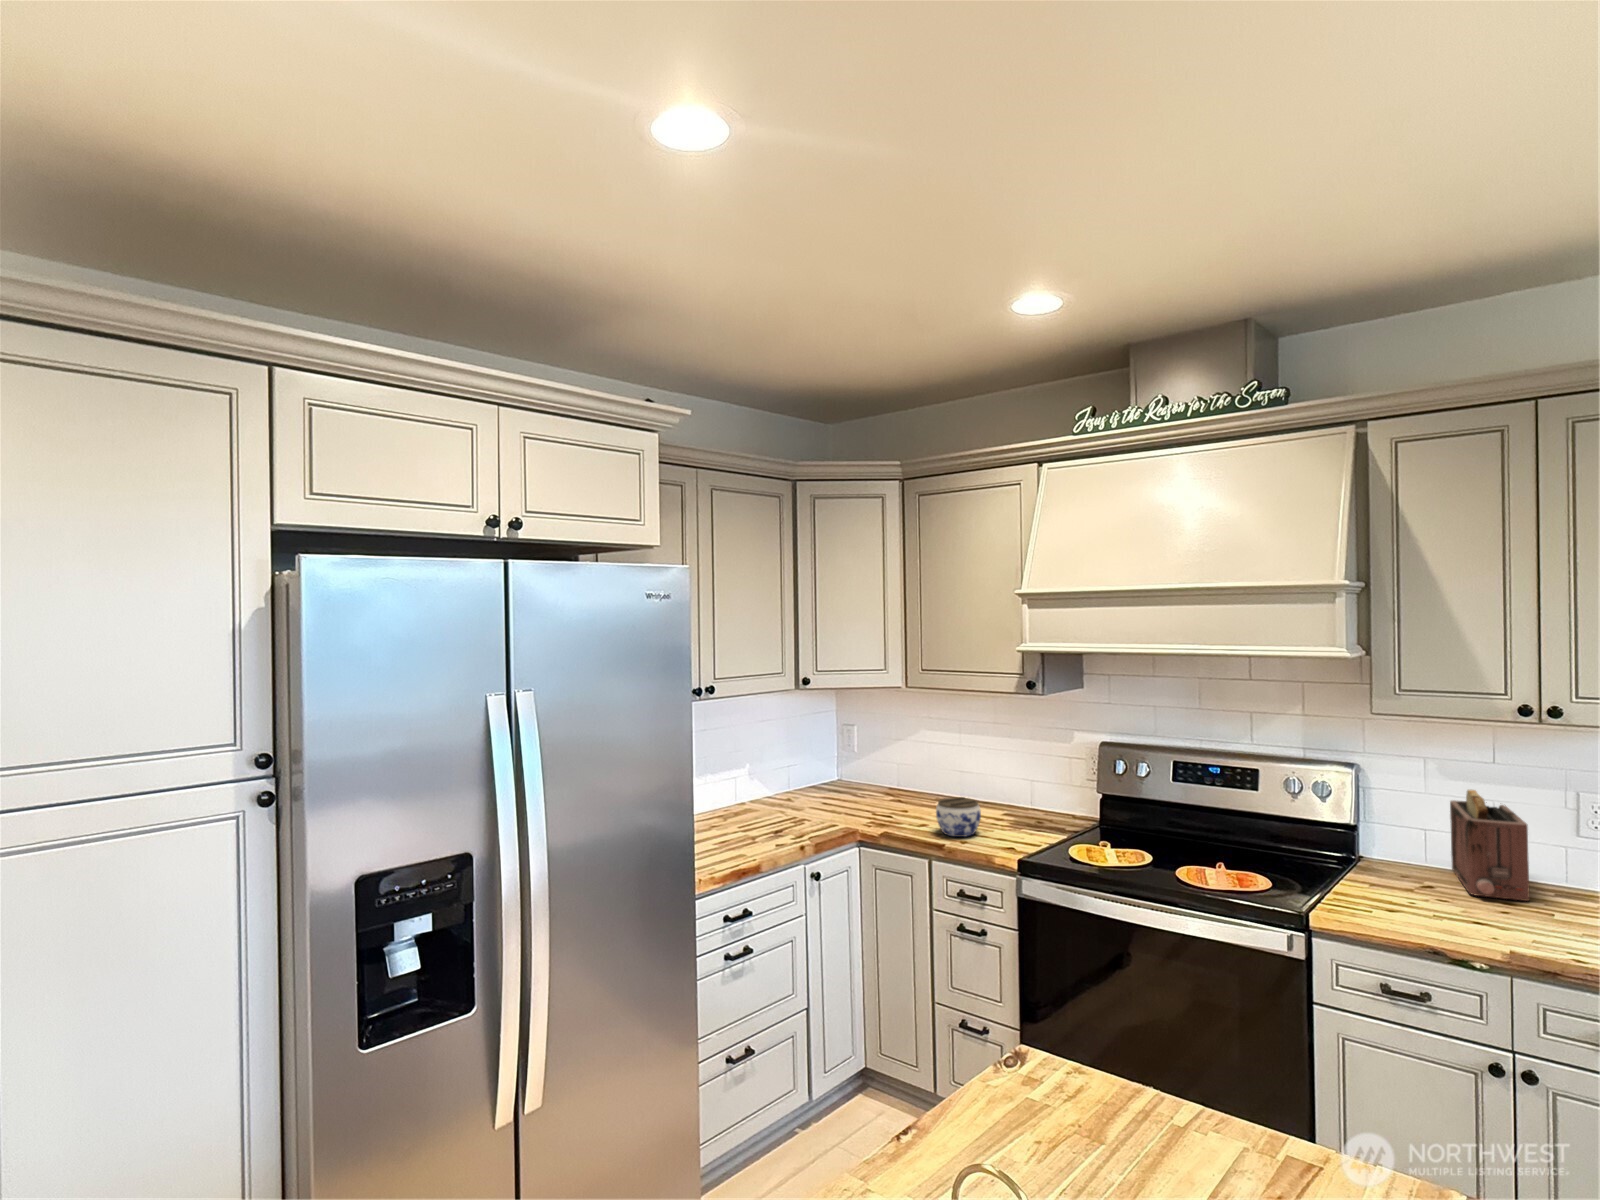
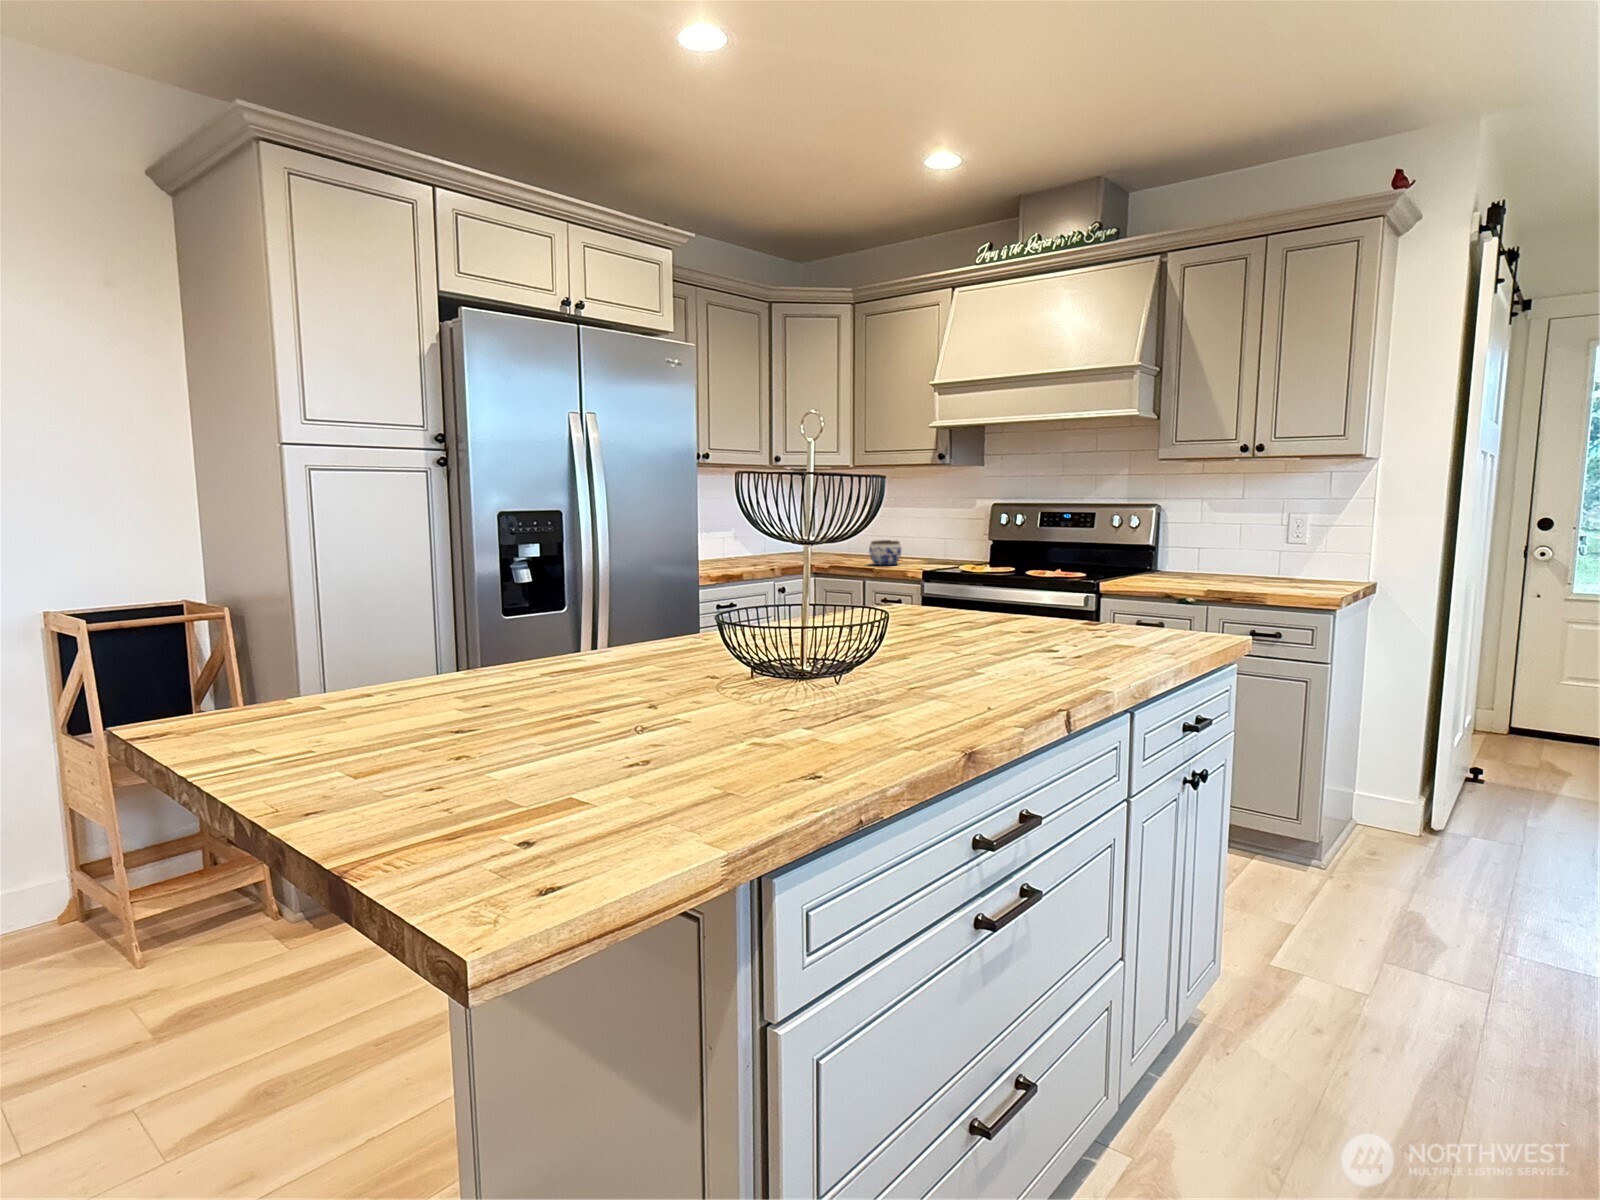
toaster: present [1450,790,1530,901] -> none [1208,514,1246,577]

